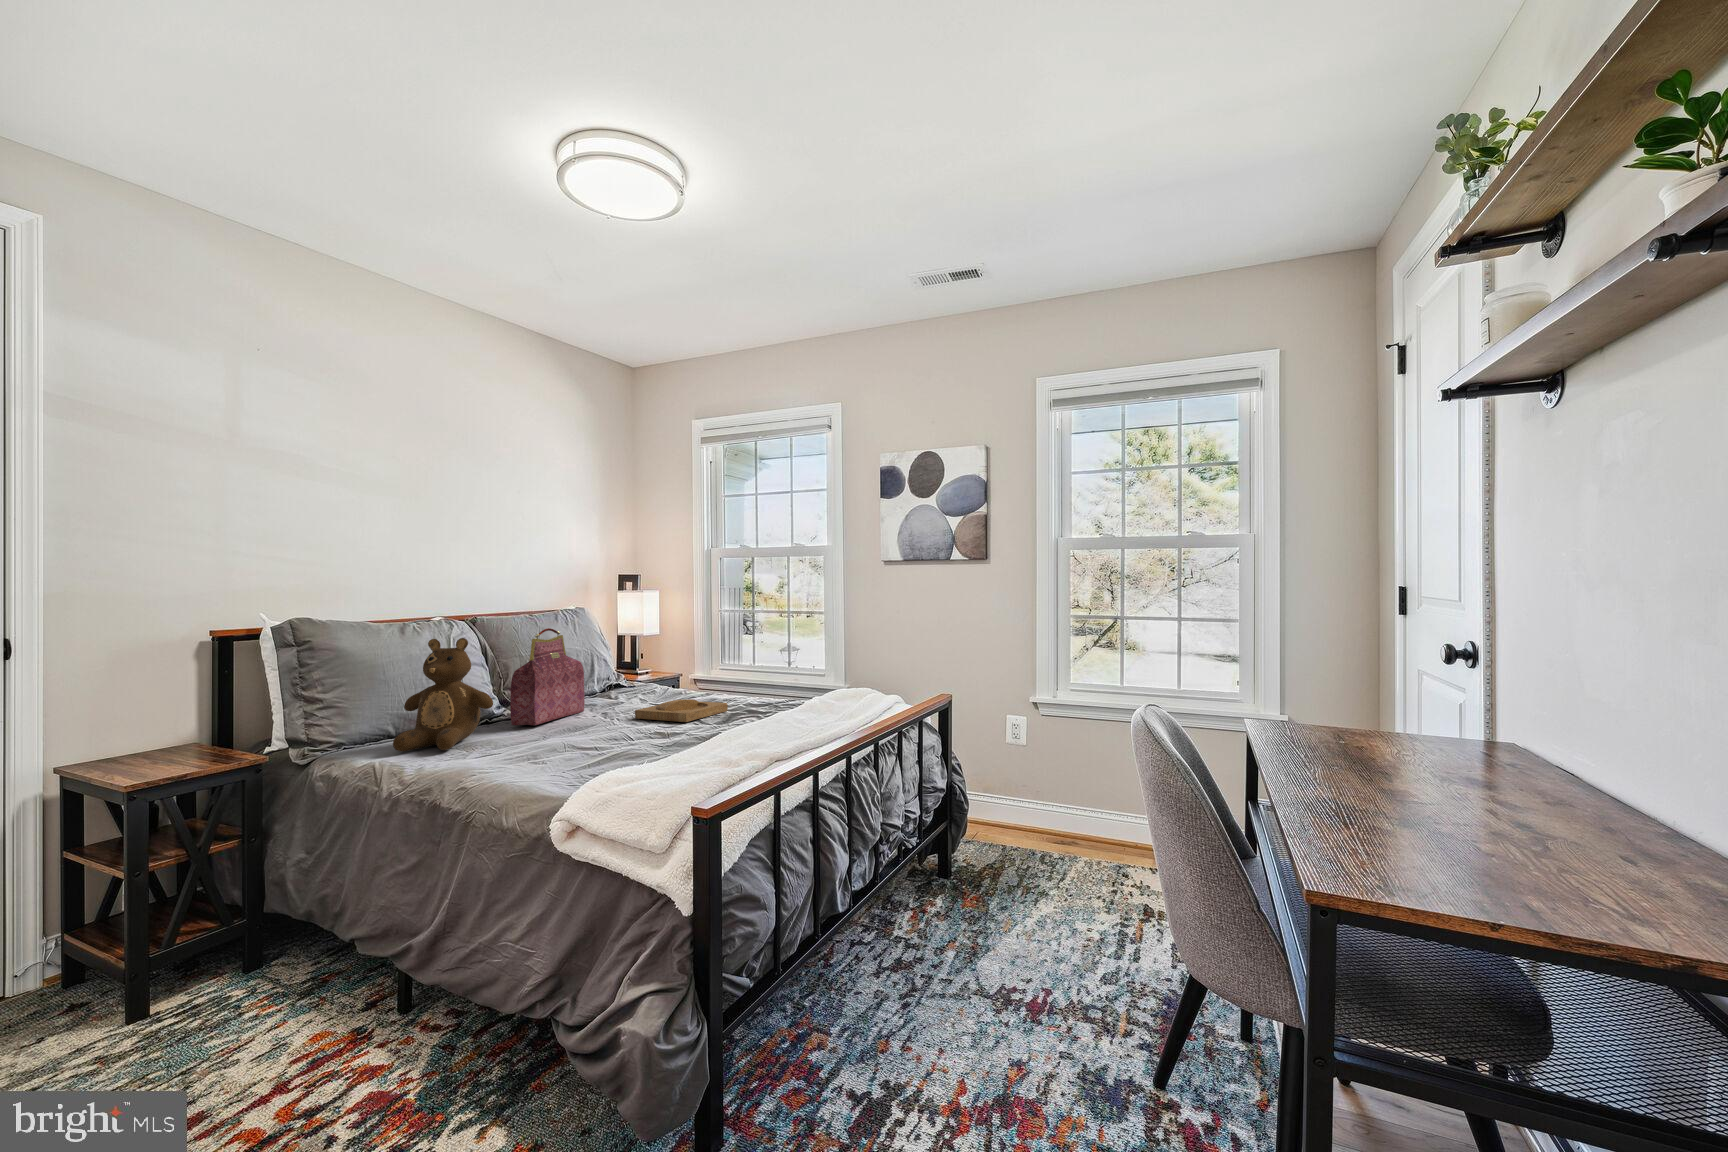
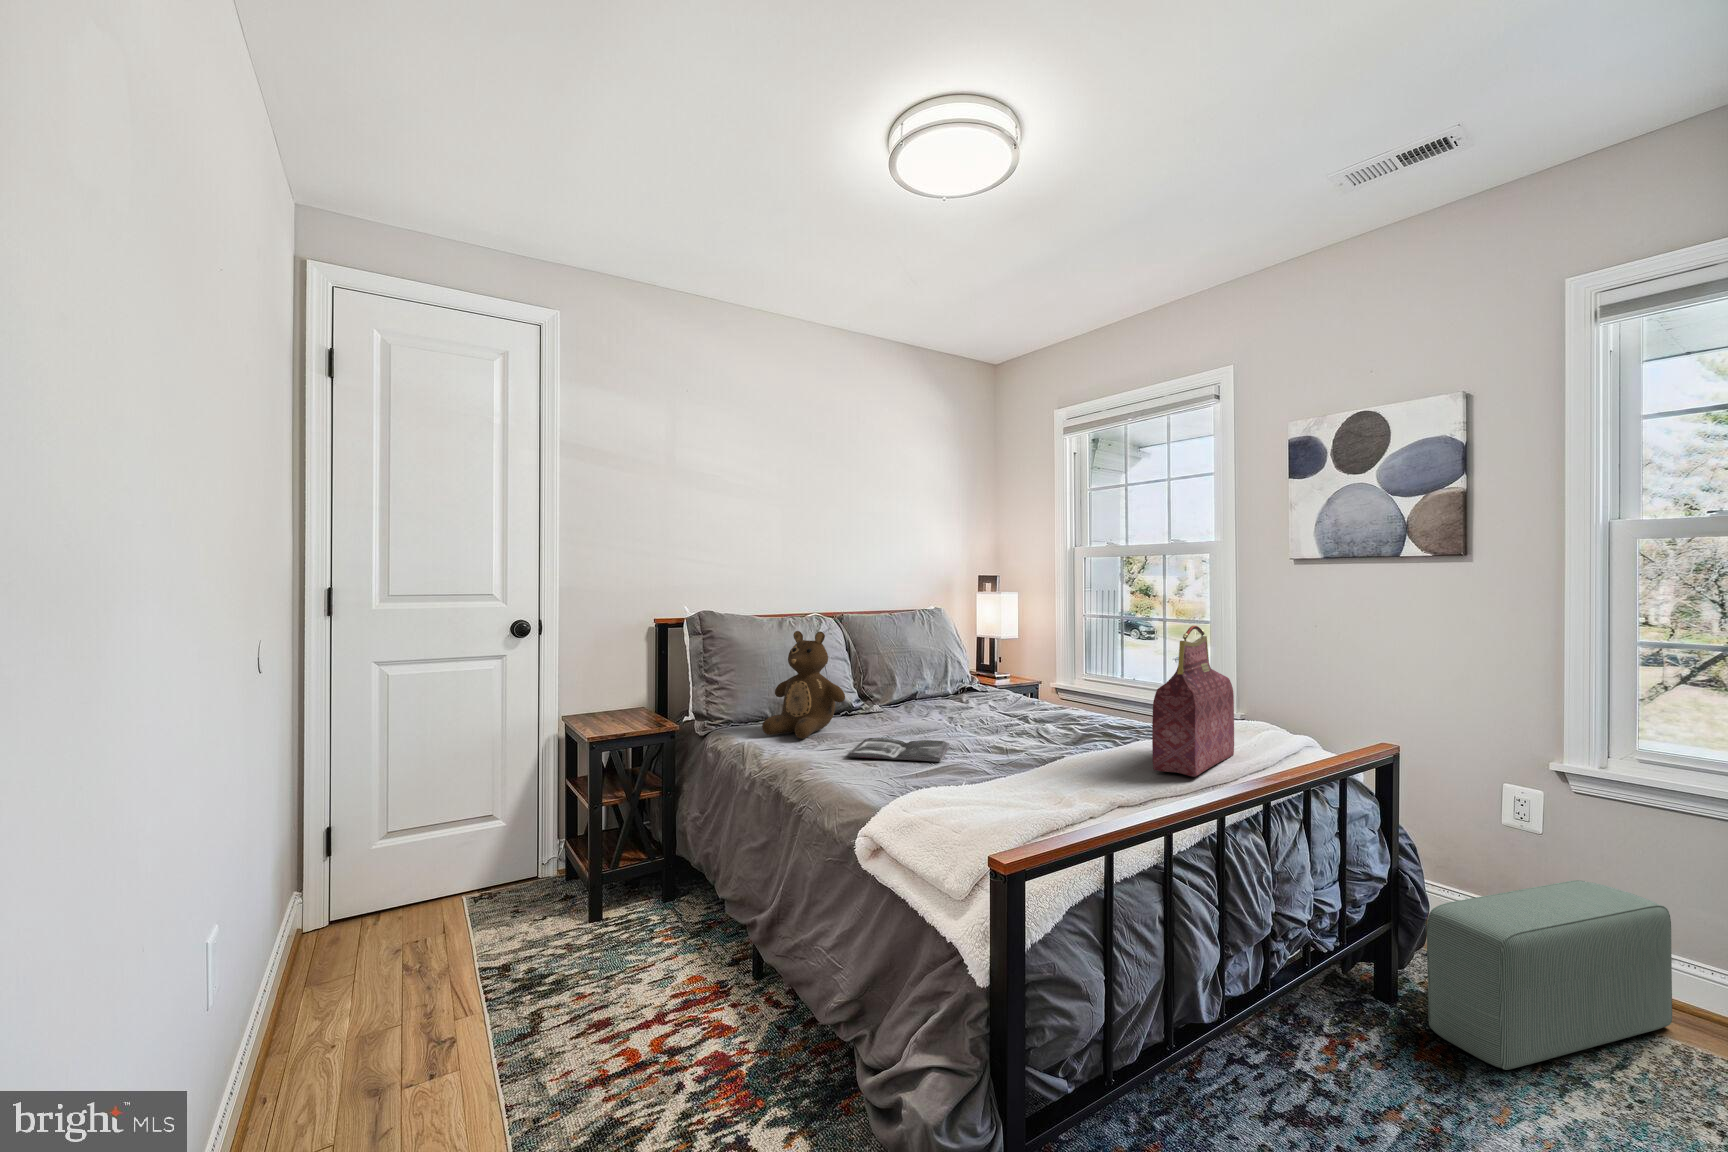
handbag: present [510,628,585,725] -> present [1152,626,1234,777]
tray: present [635,699,728,722] -> none [982,712,1086,739]
magazine: none [507,733,610,759] -> present [848,738,950,762]
pouf: none [966,770,1084,899] -> present [1427,880,1672,1070]

